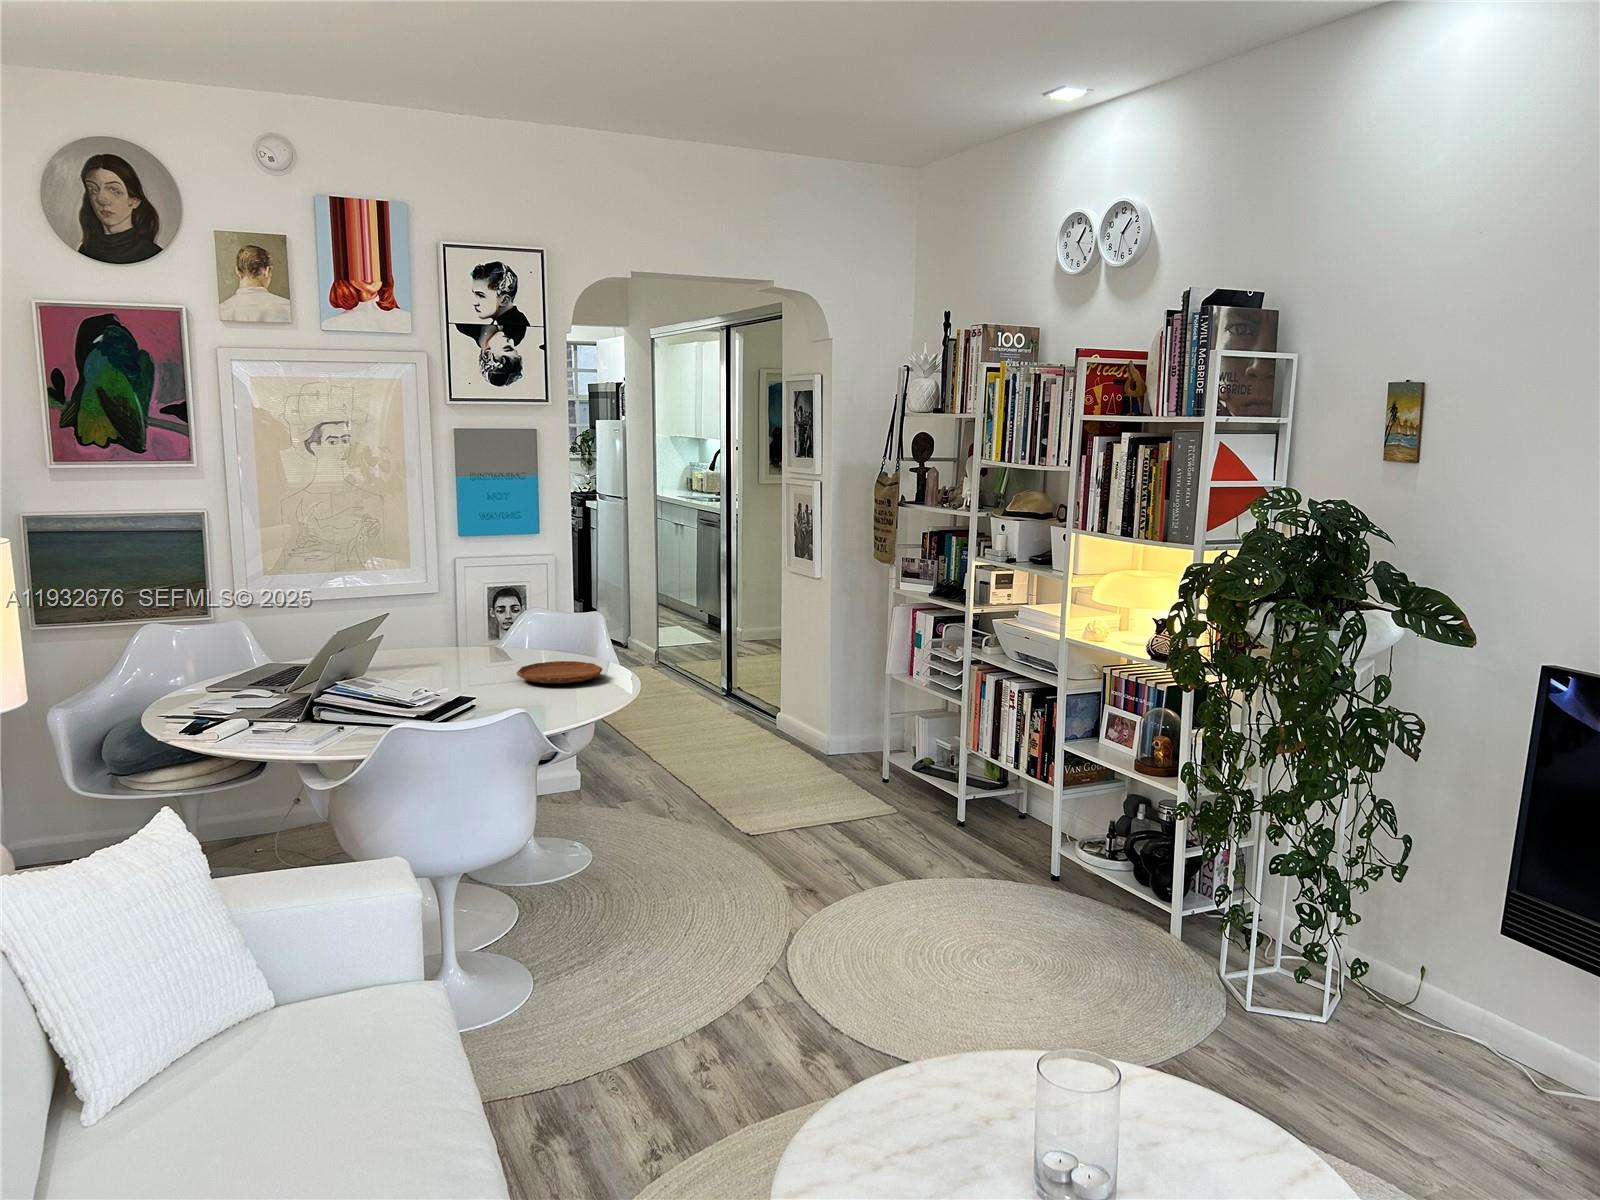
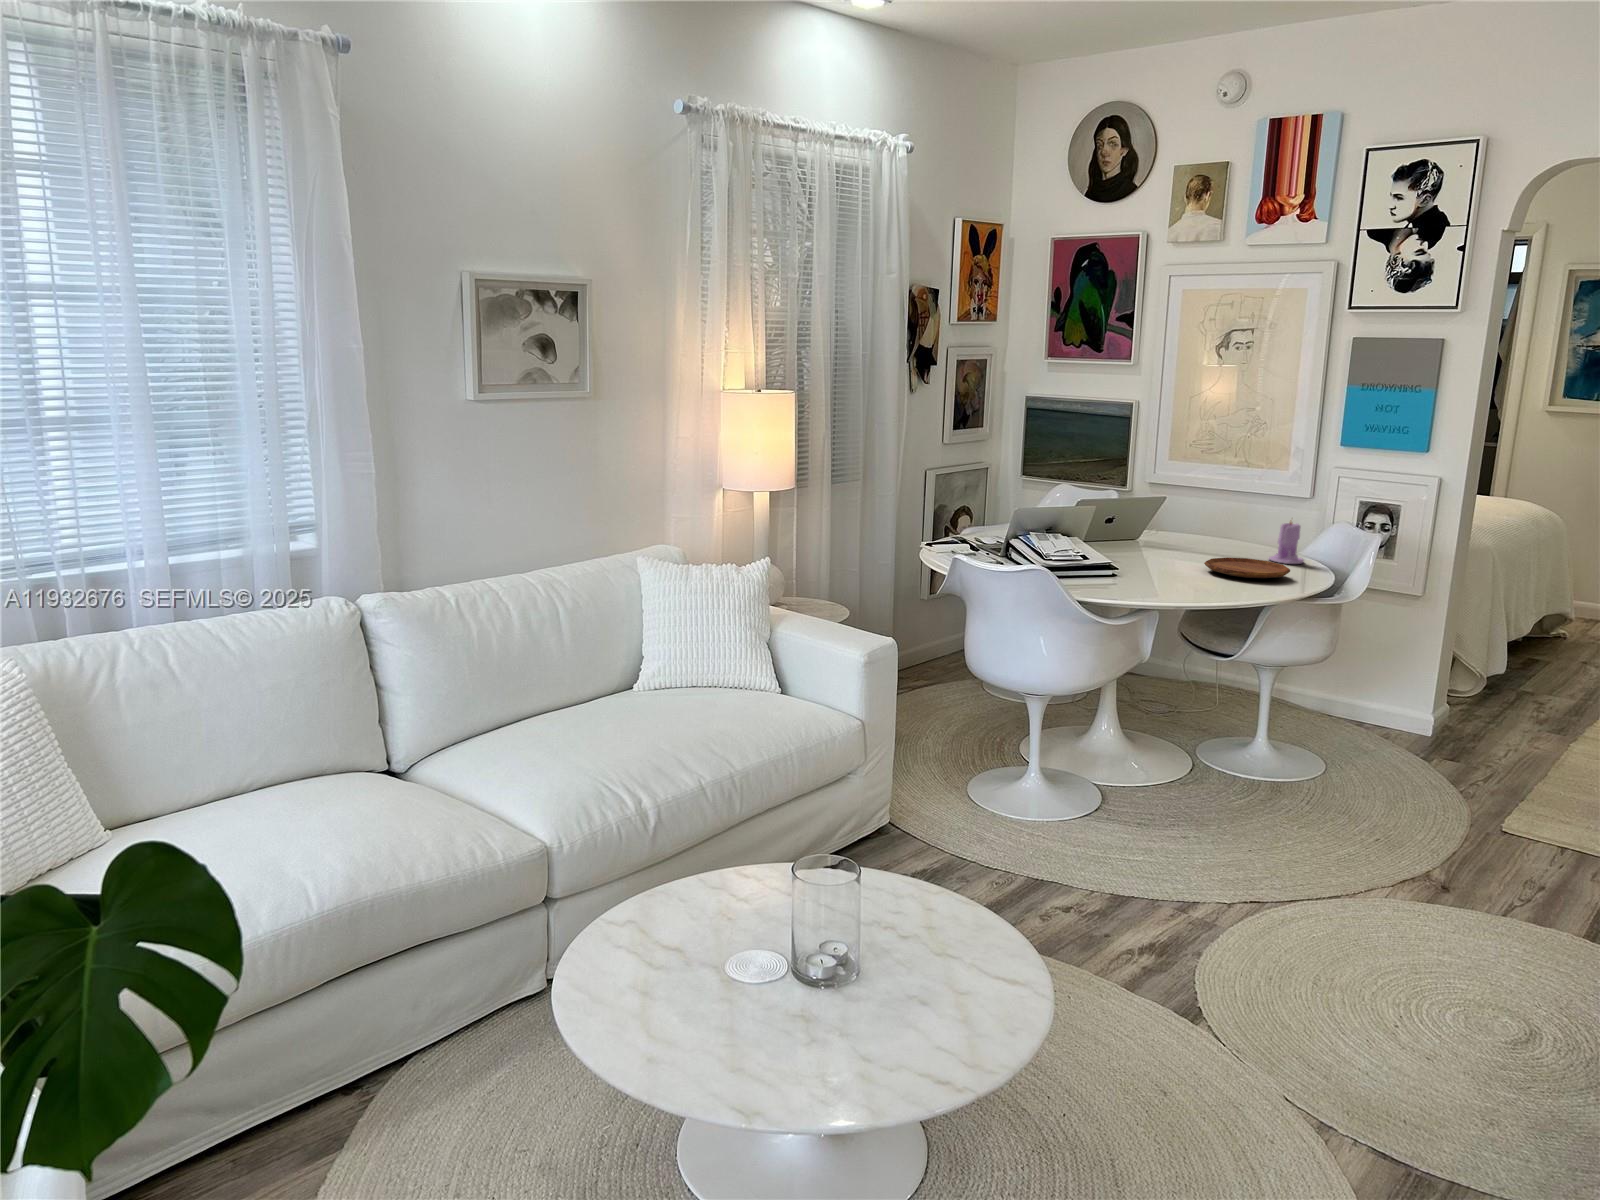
candle: none [513,613,547,661] -> present [1269,522,1304,564]

